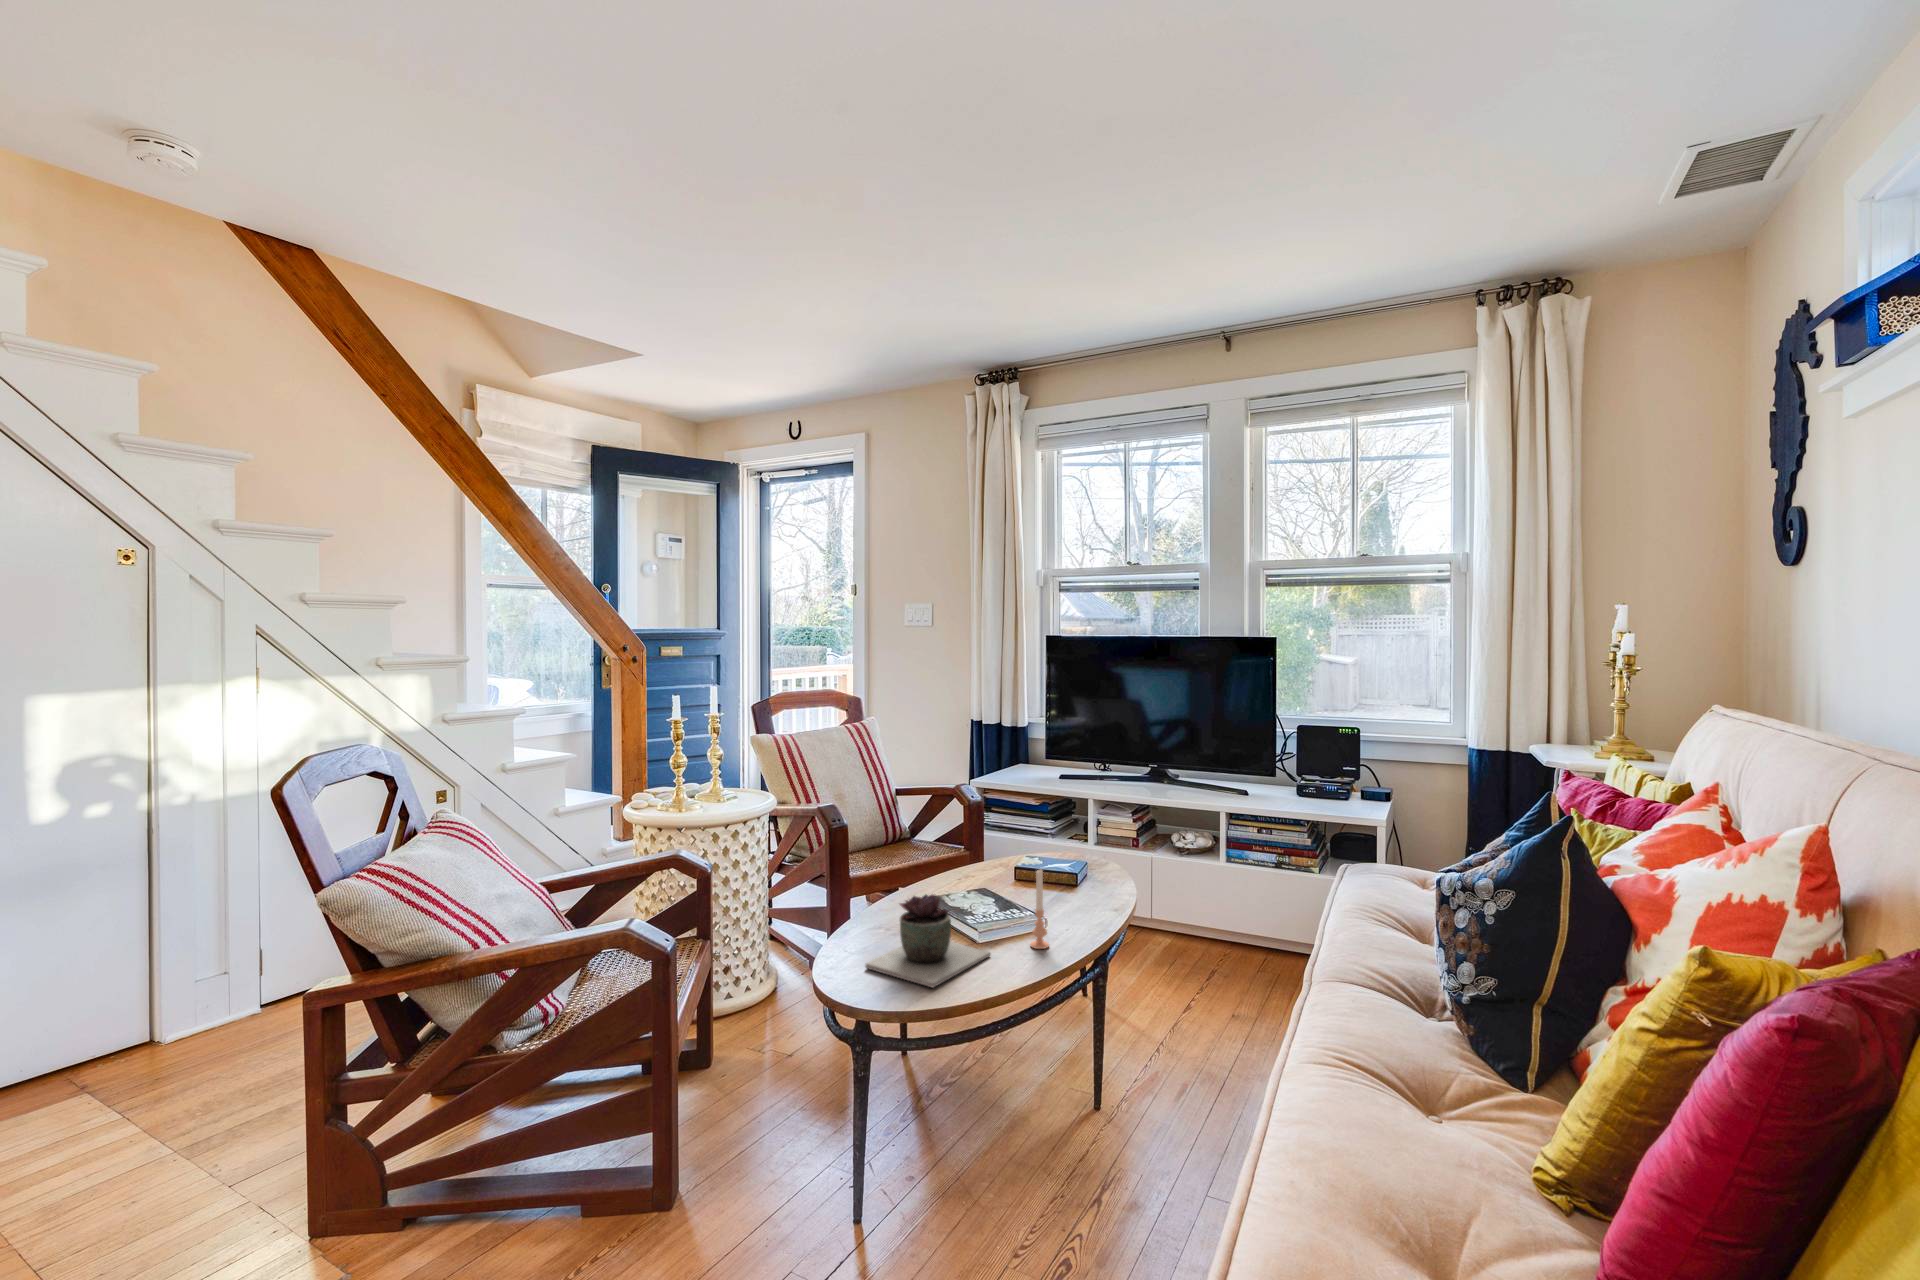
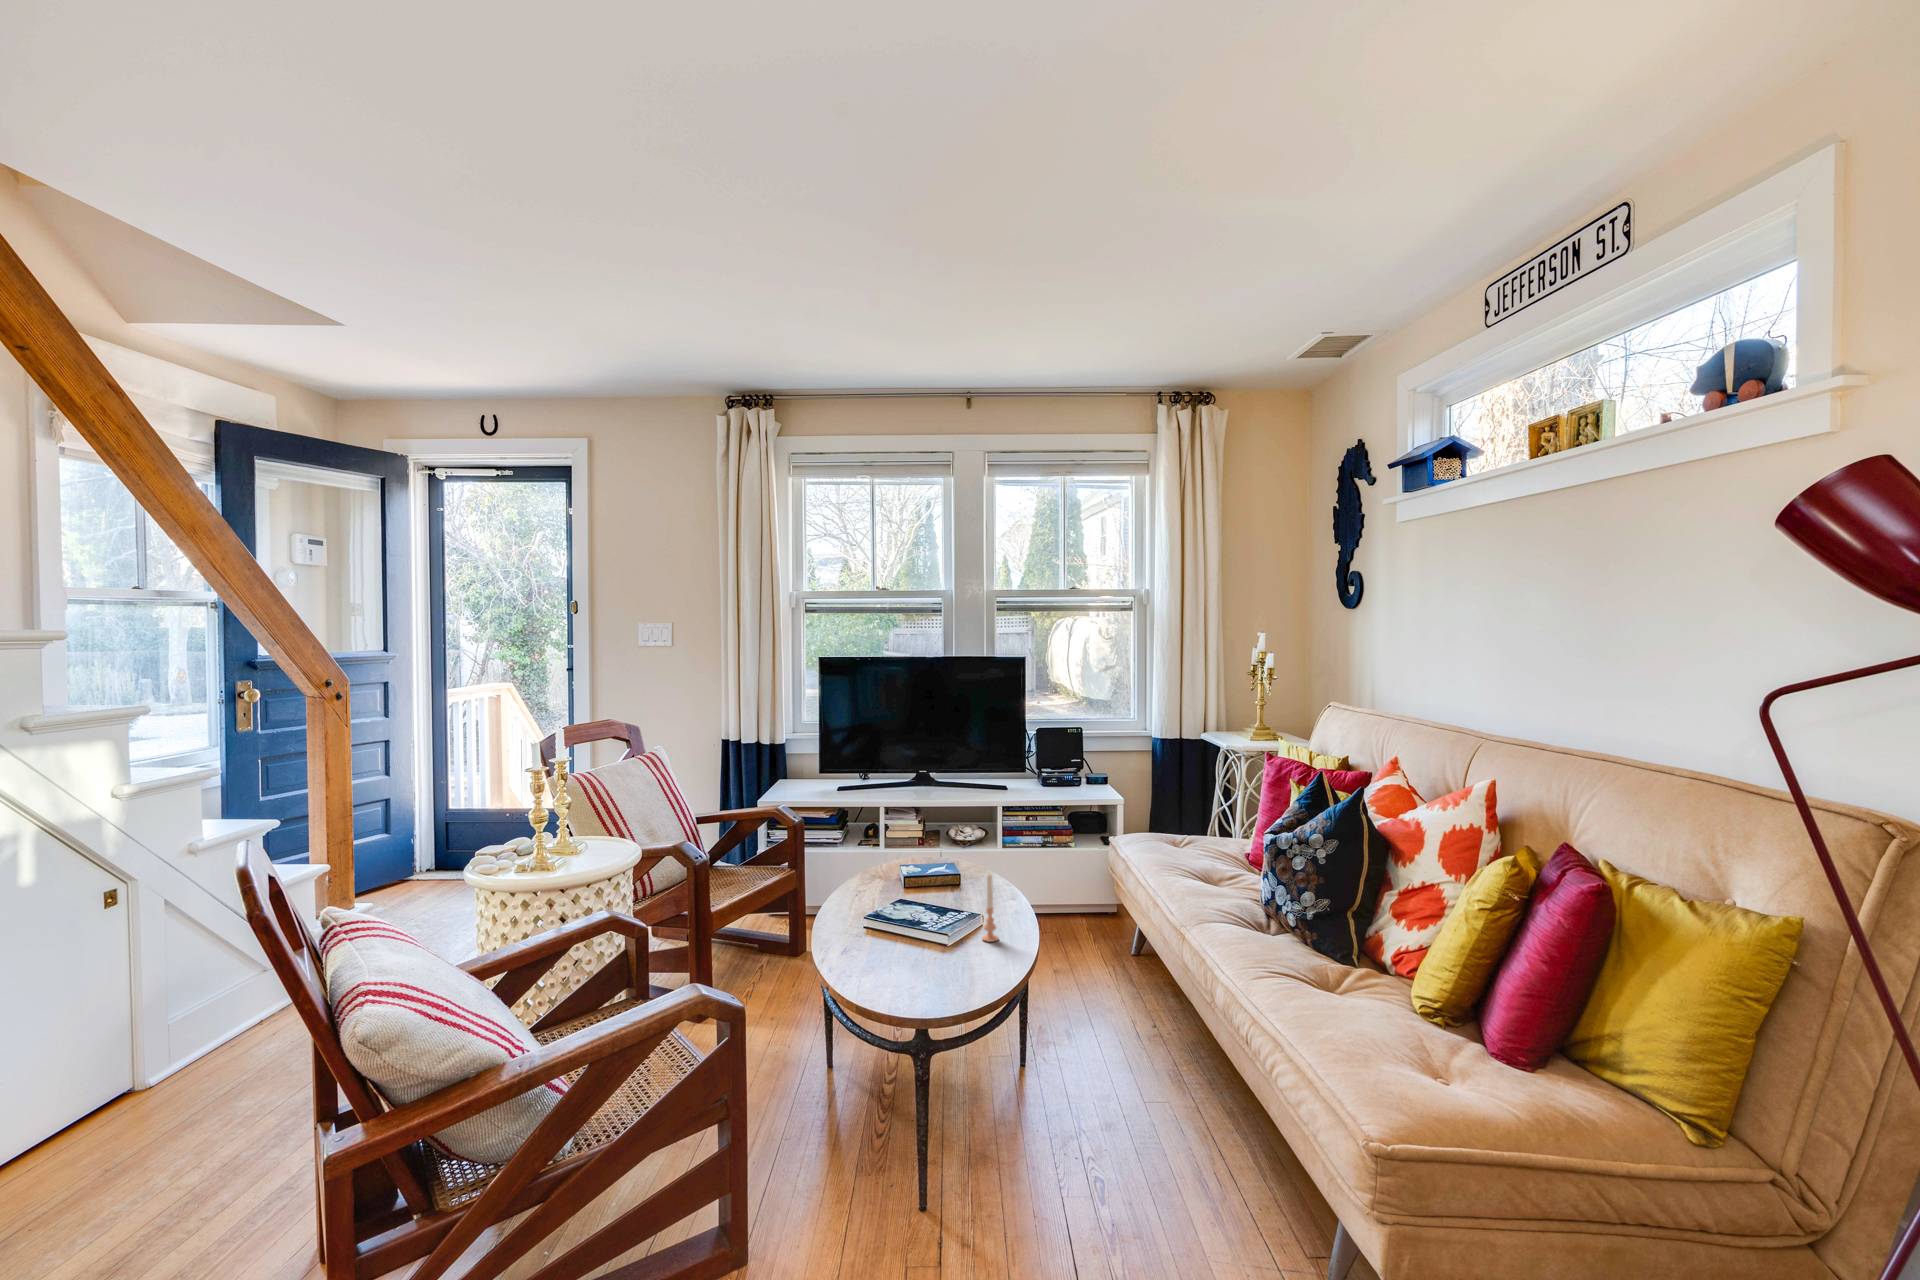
succulent plant: present [865,894,990,987] -> none [874,908,963,991]

